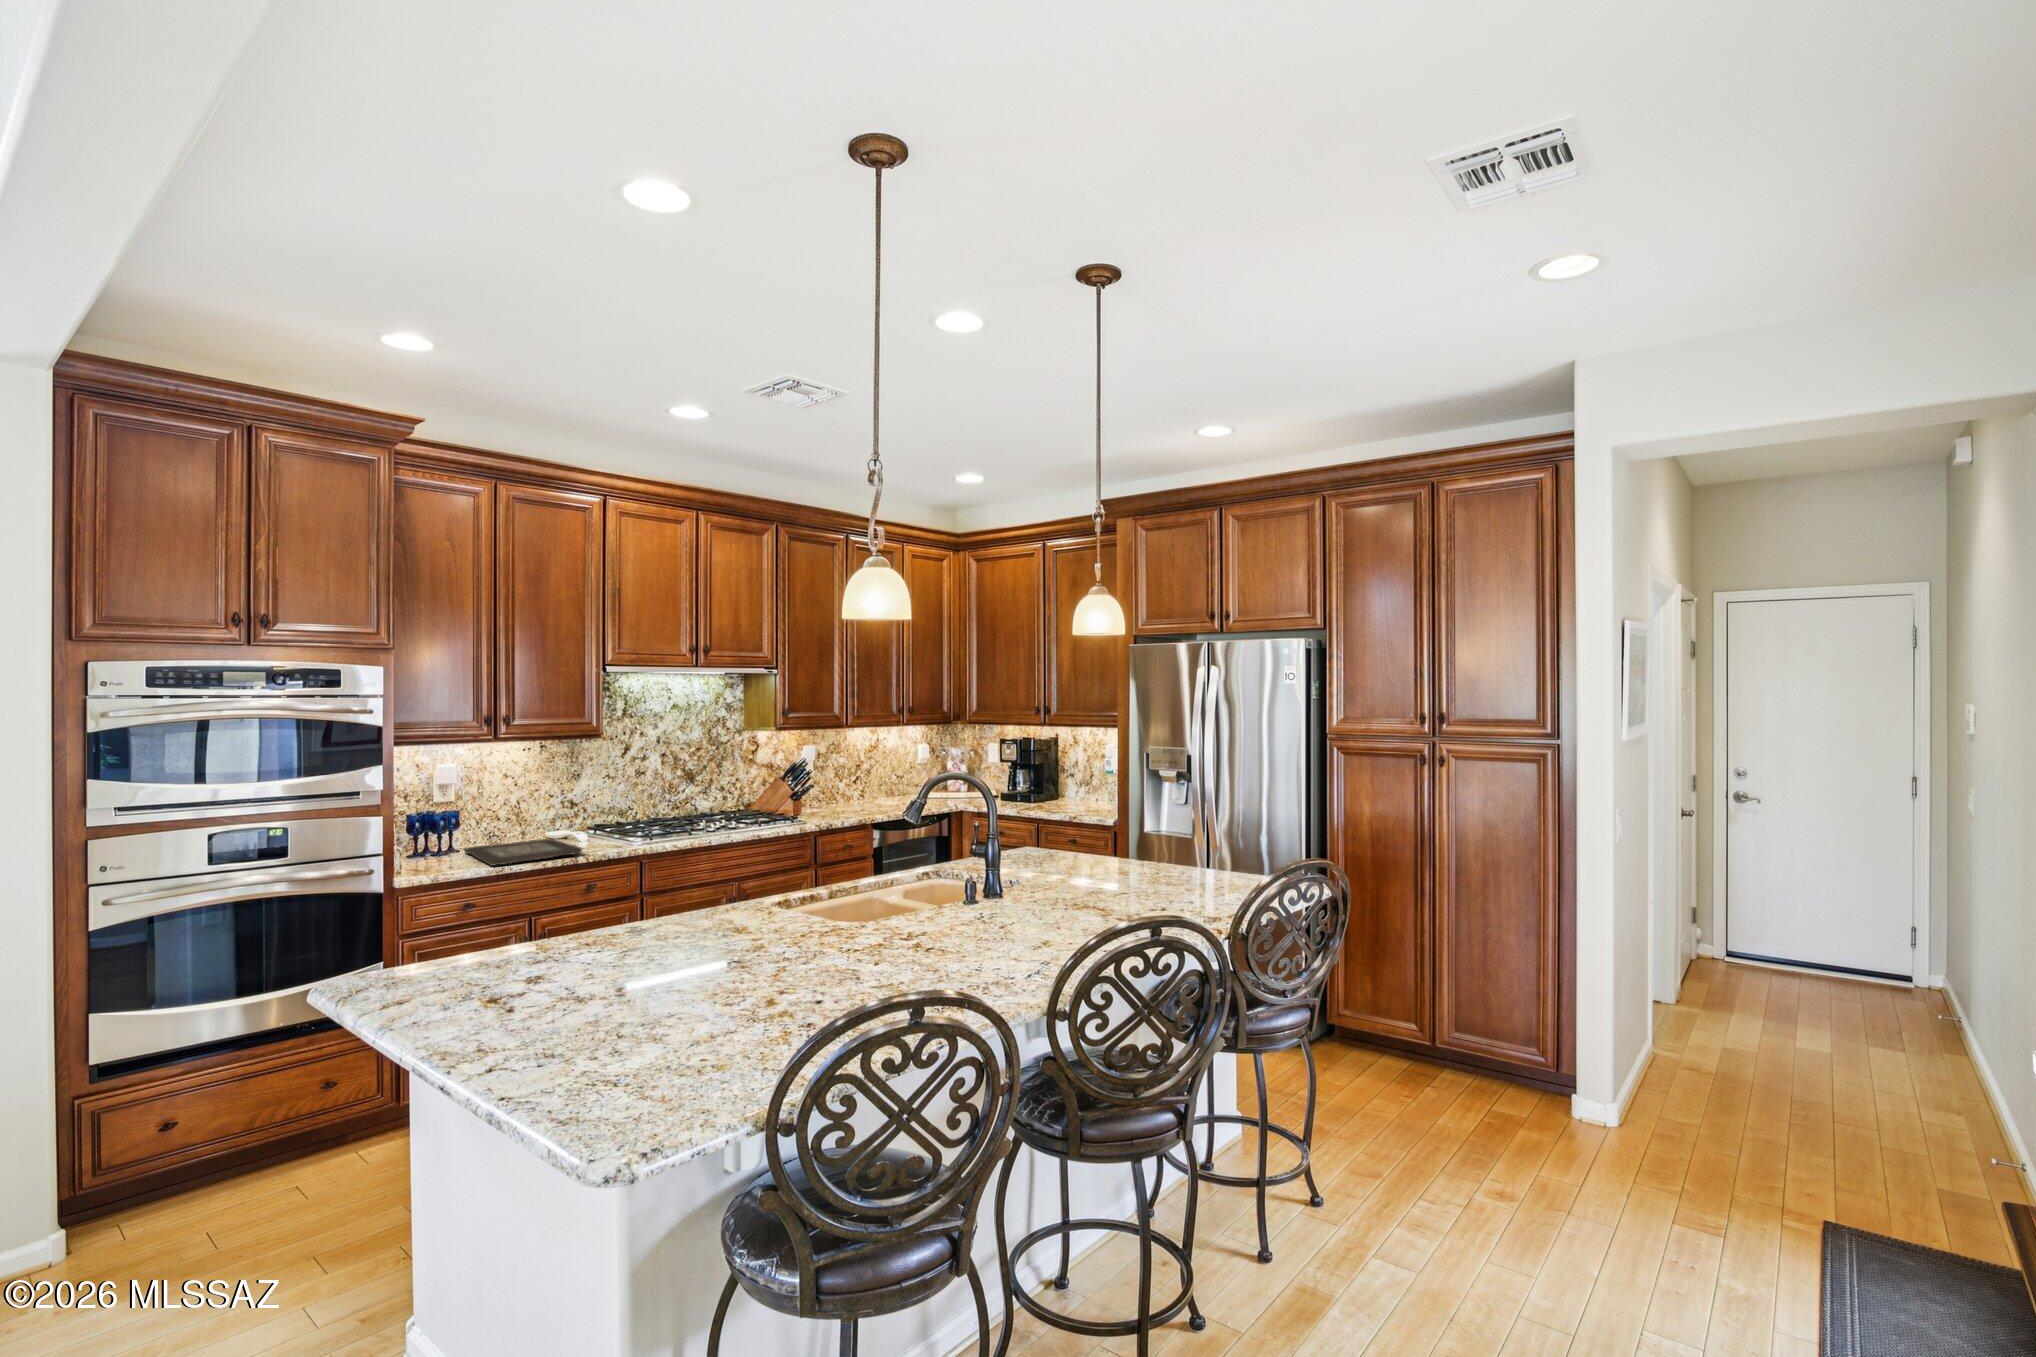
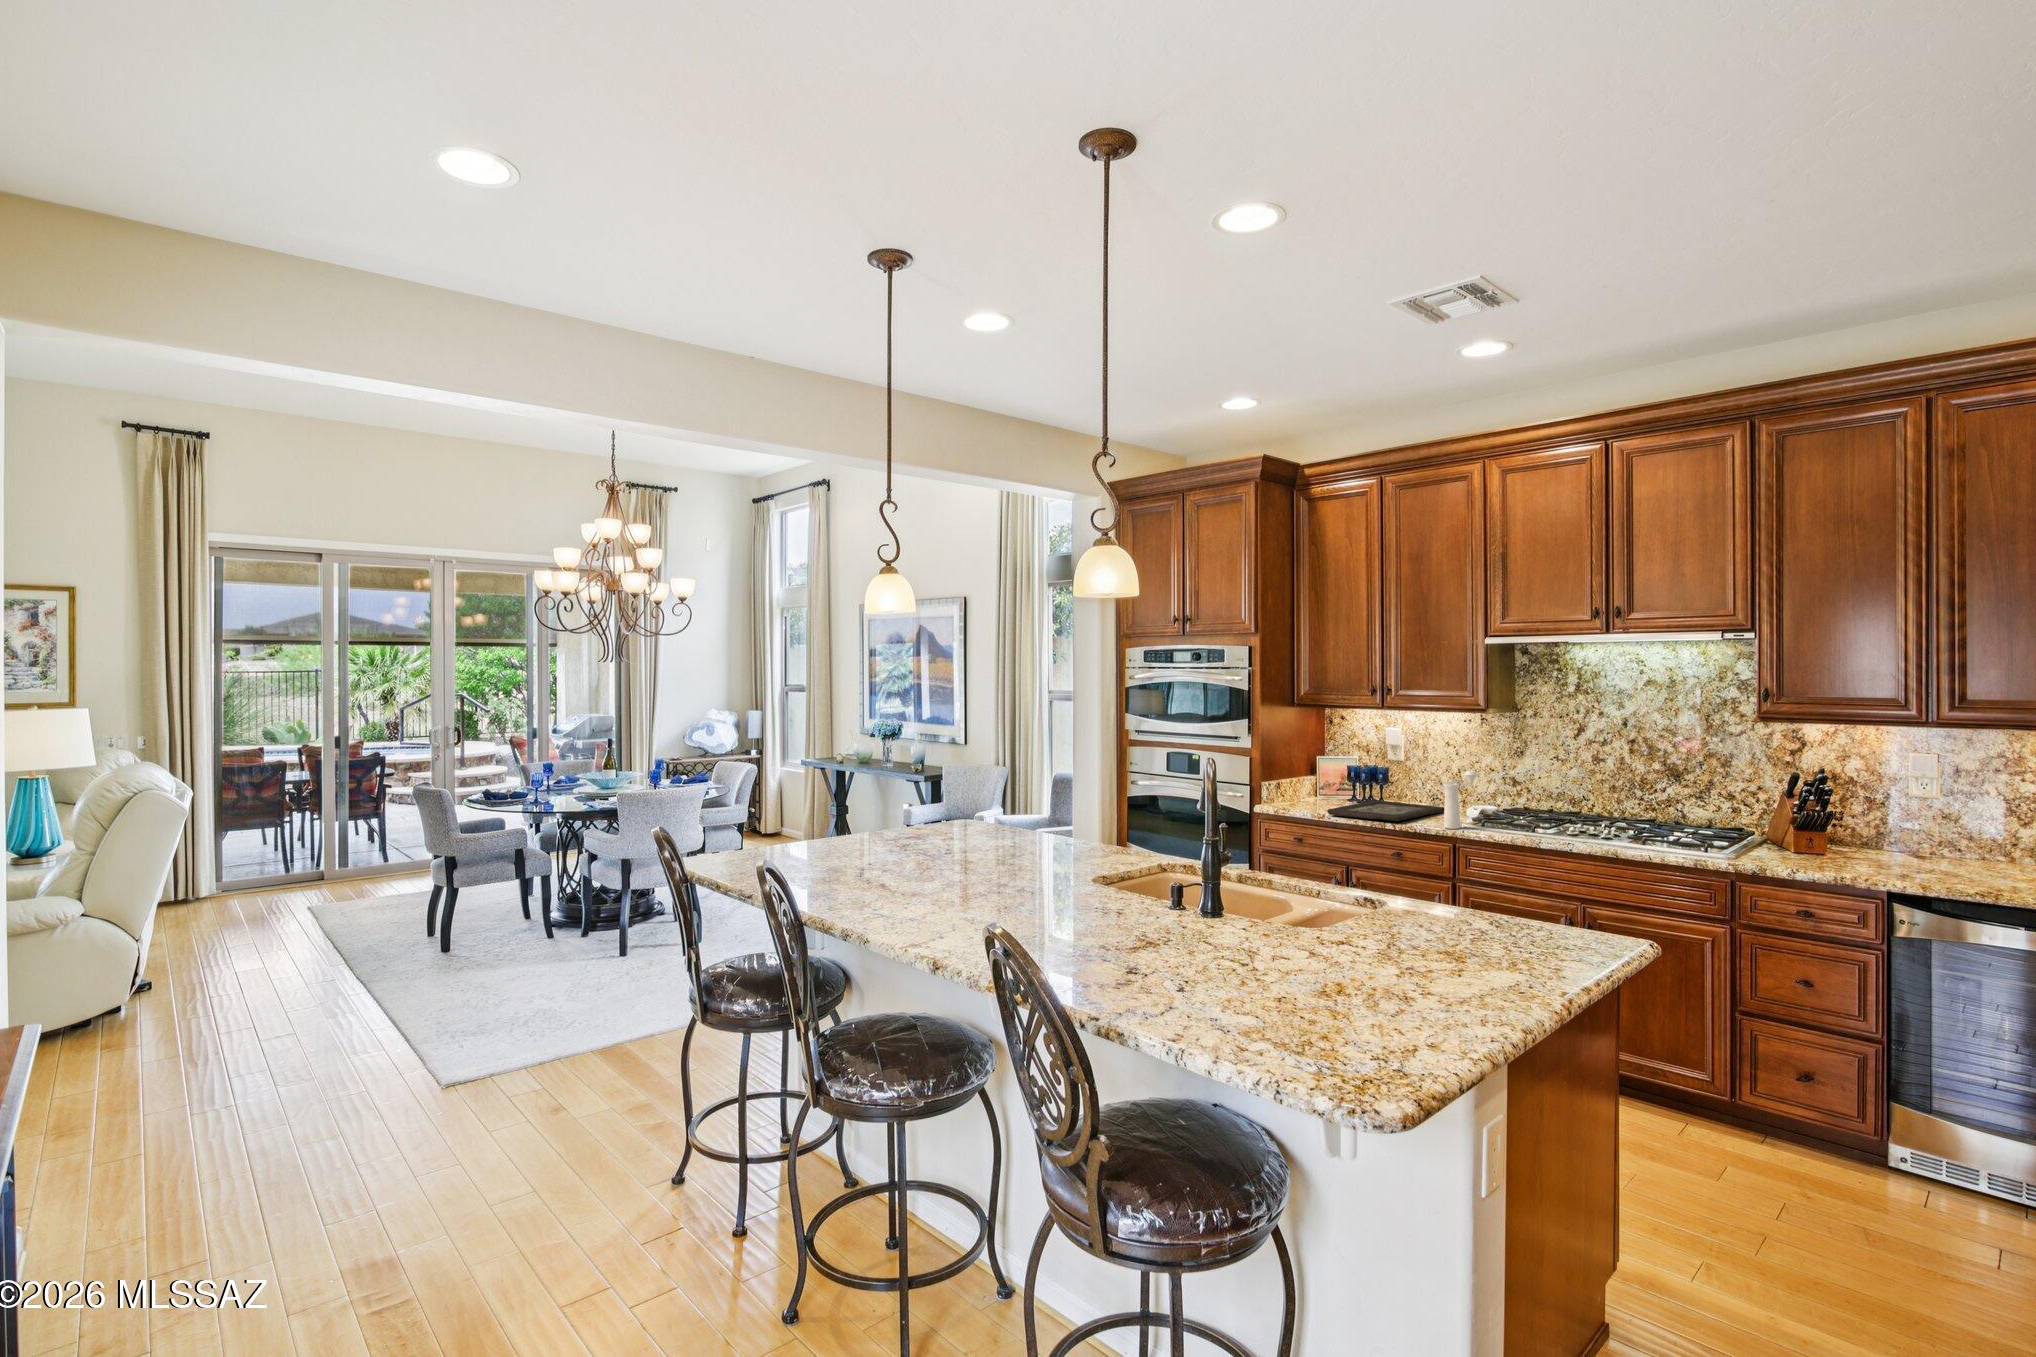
pepper mill: none [618,792,638,849] -> present [1443,771,1477,829]

